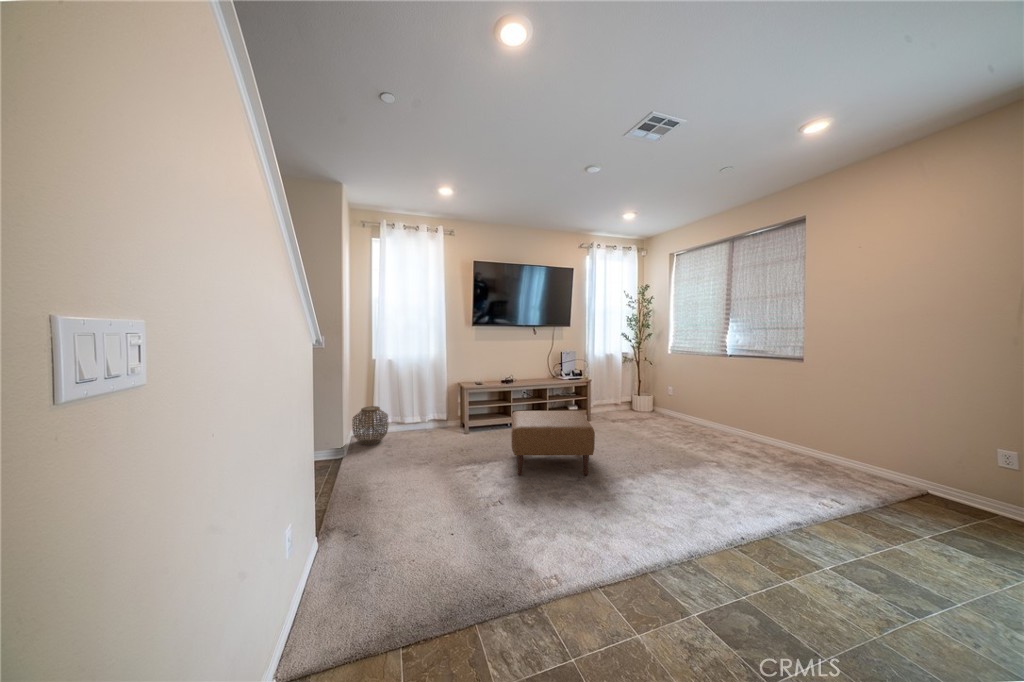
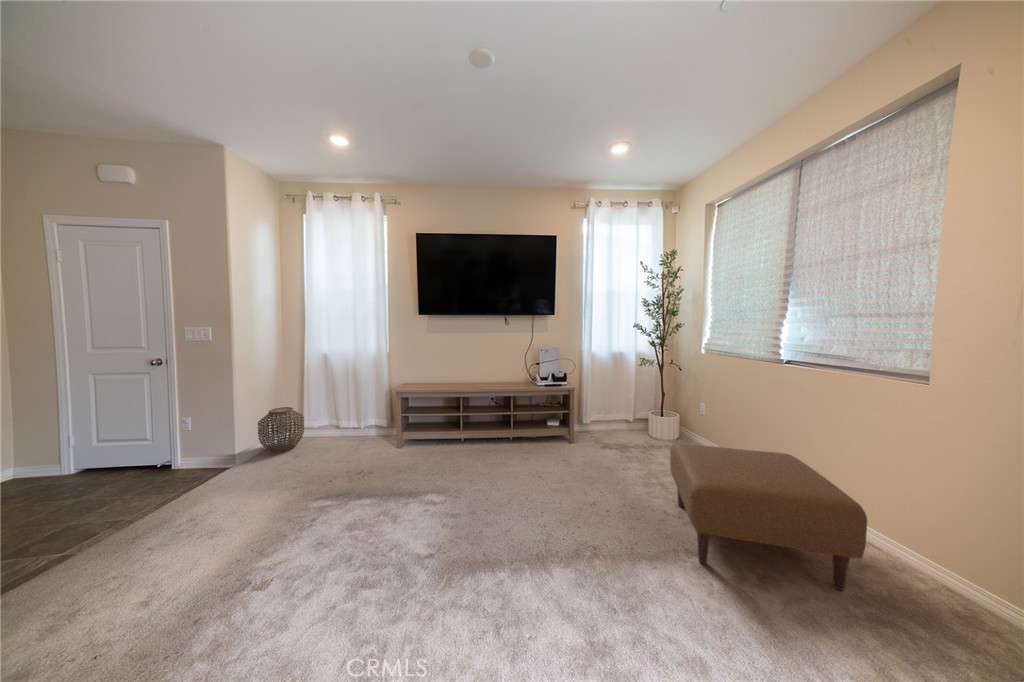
ottoman: present [512,411,595,475] -> present [670,444,867,590]

